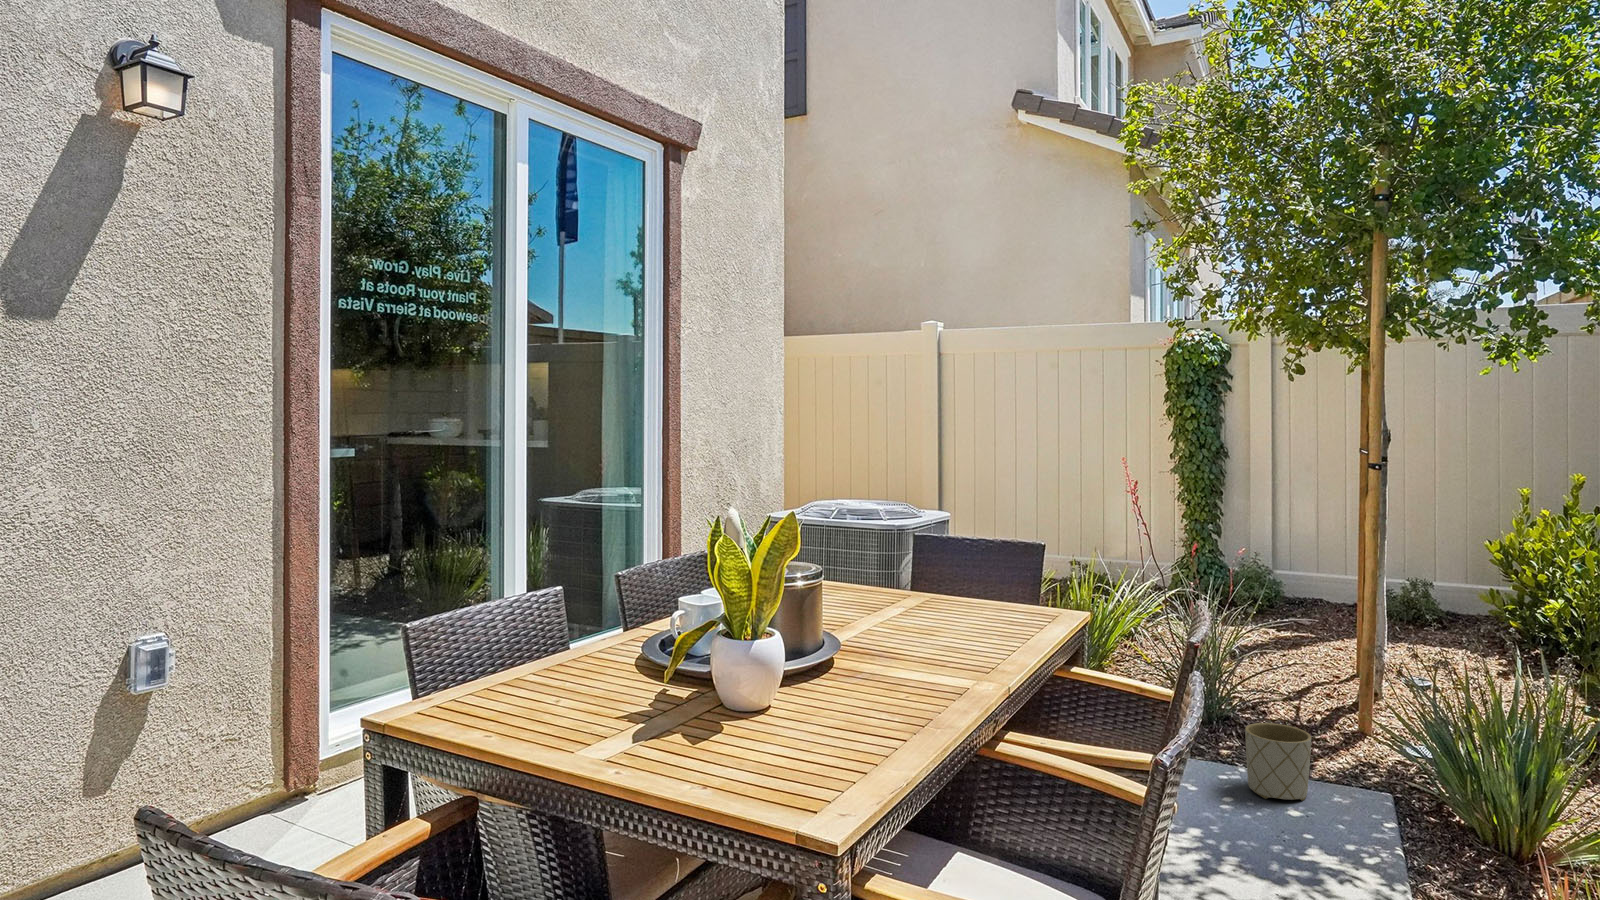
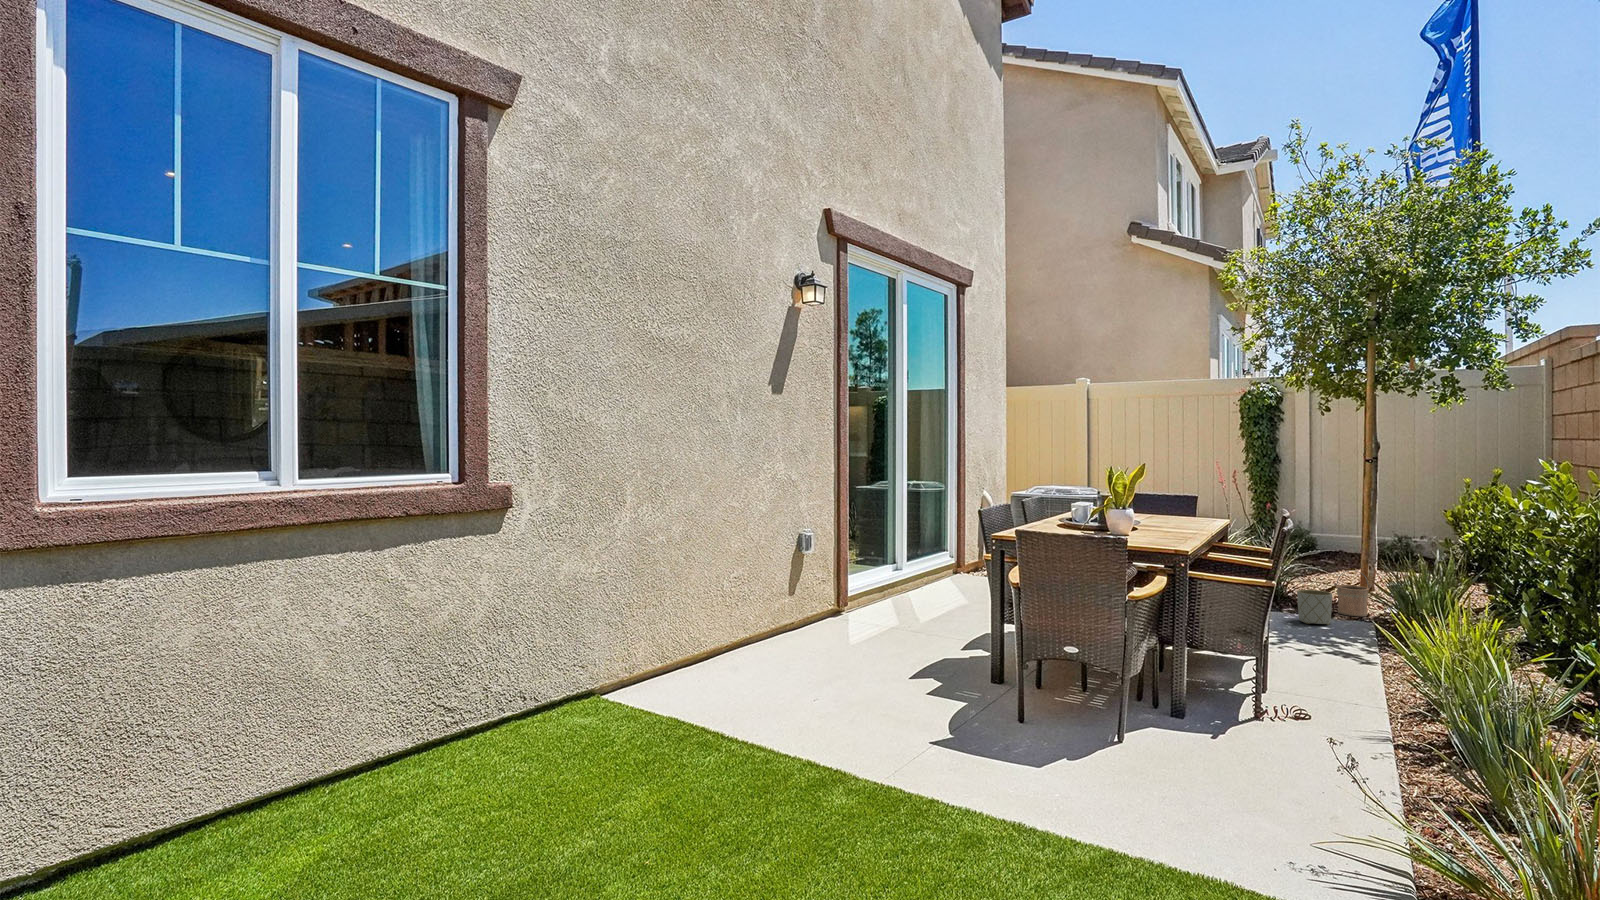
bucket: none [1313,678,1381,770] -> present [1334,570,1371,617]

